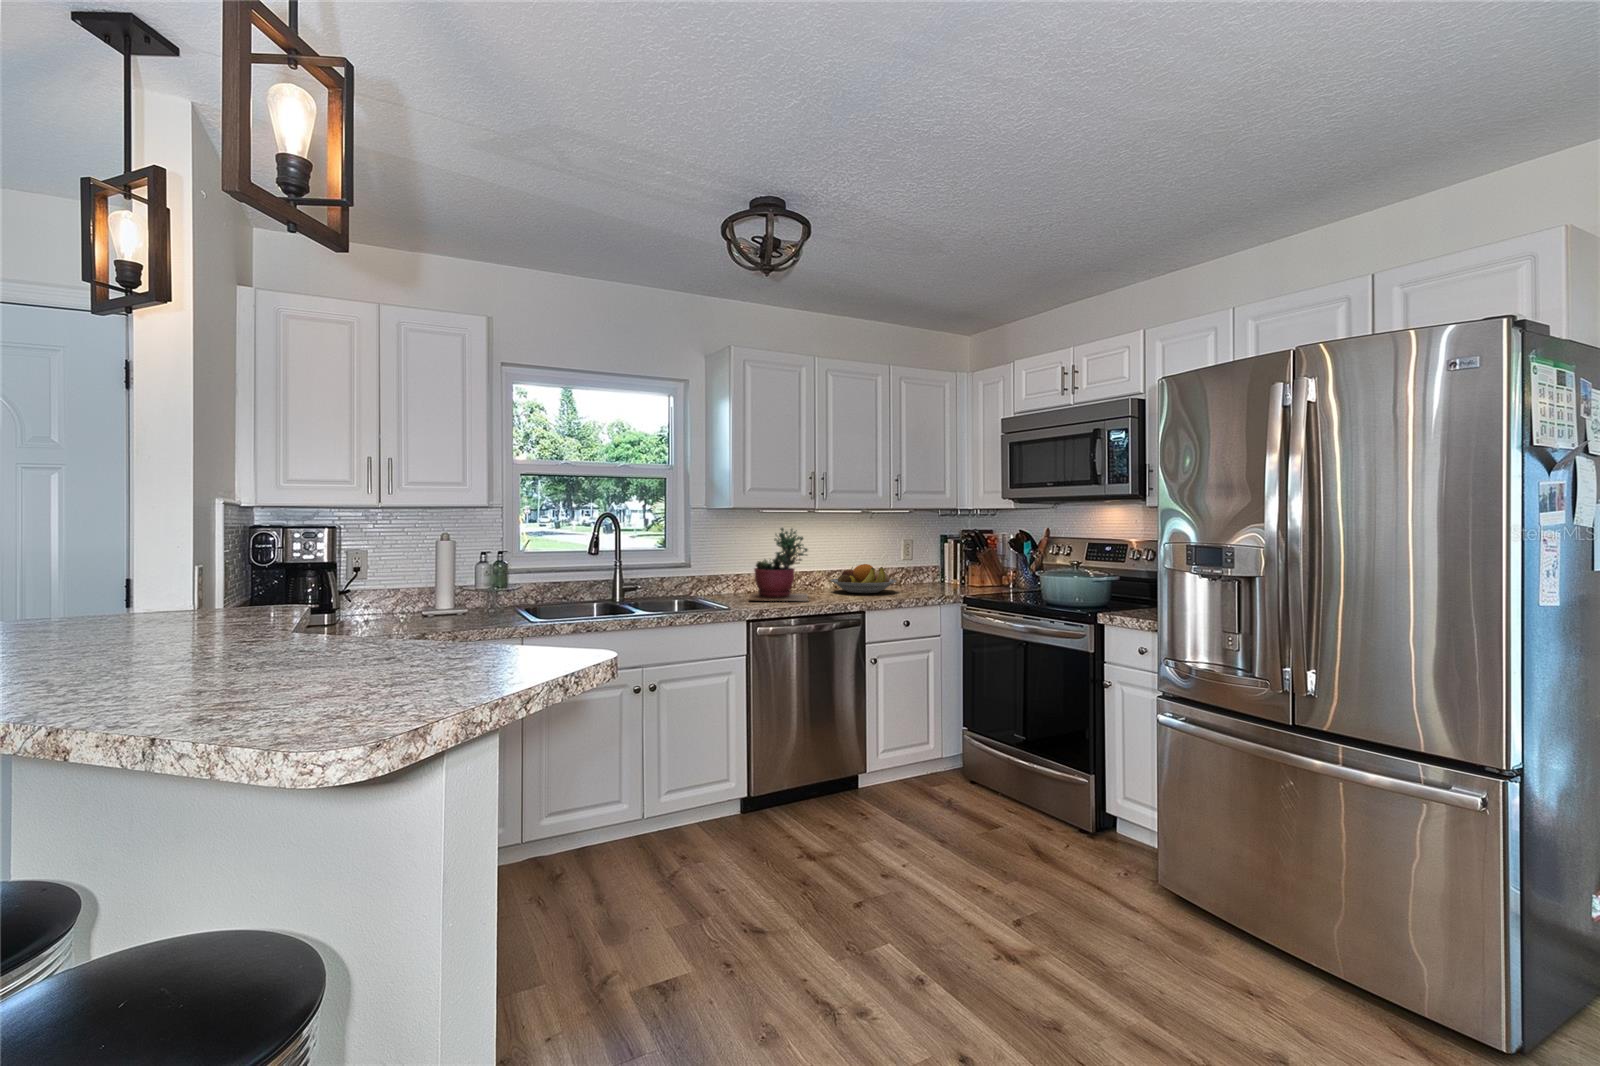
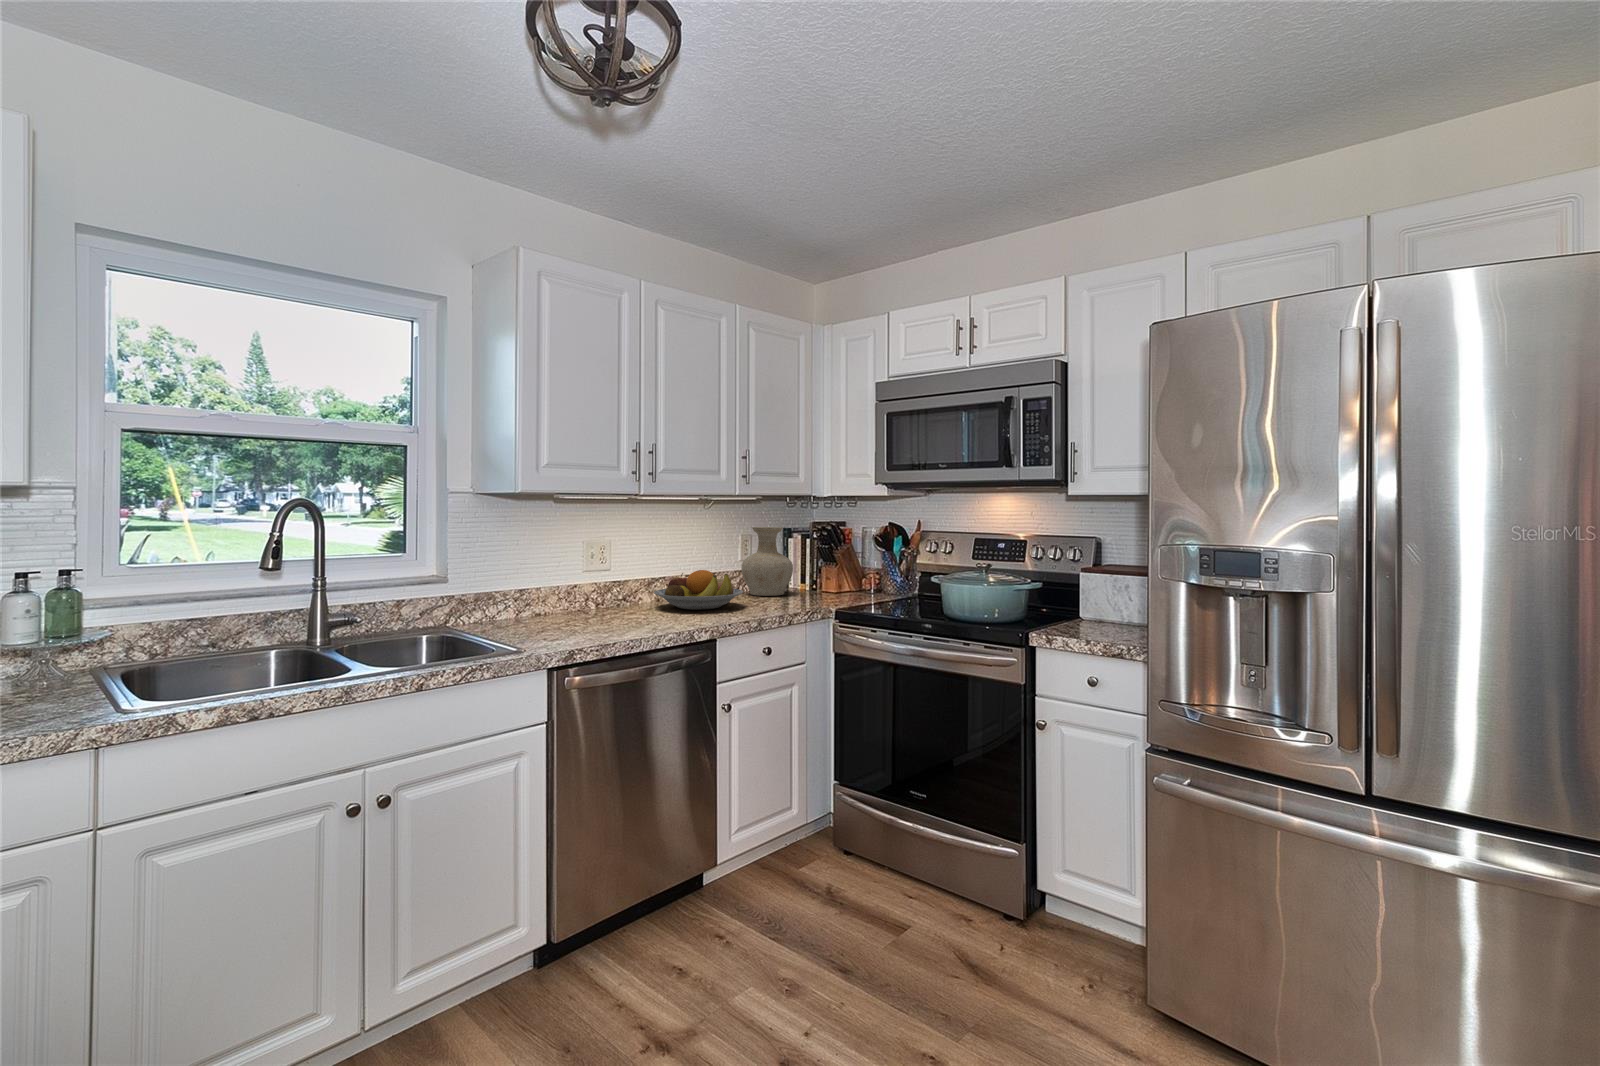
succulent plant: present [749,528,809,601] -> none [542,522,634,631]
vase: none [902,533,943,587] -> present [741,527,793,596]

